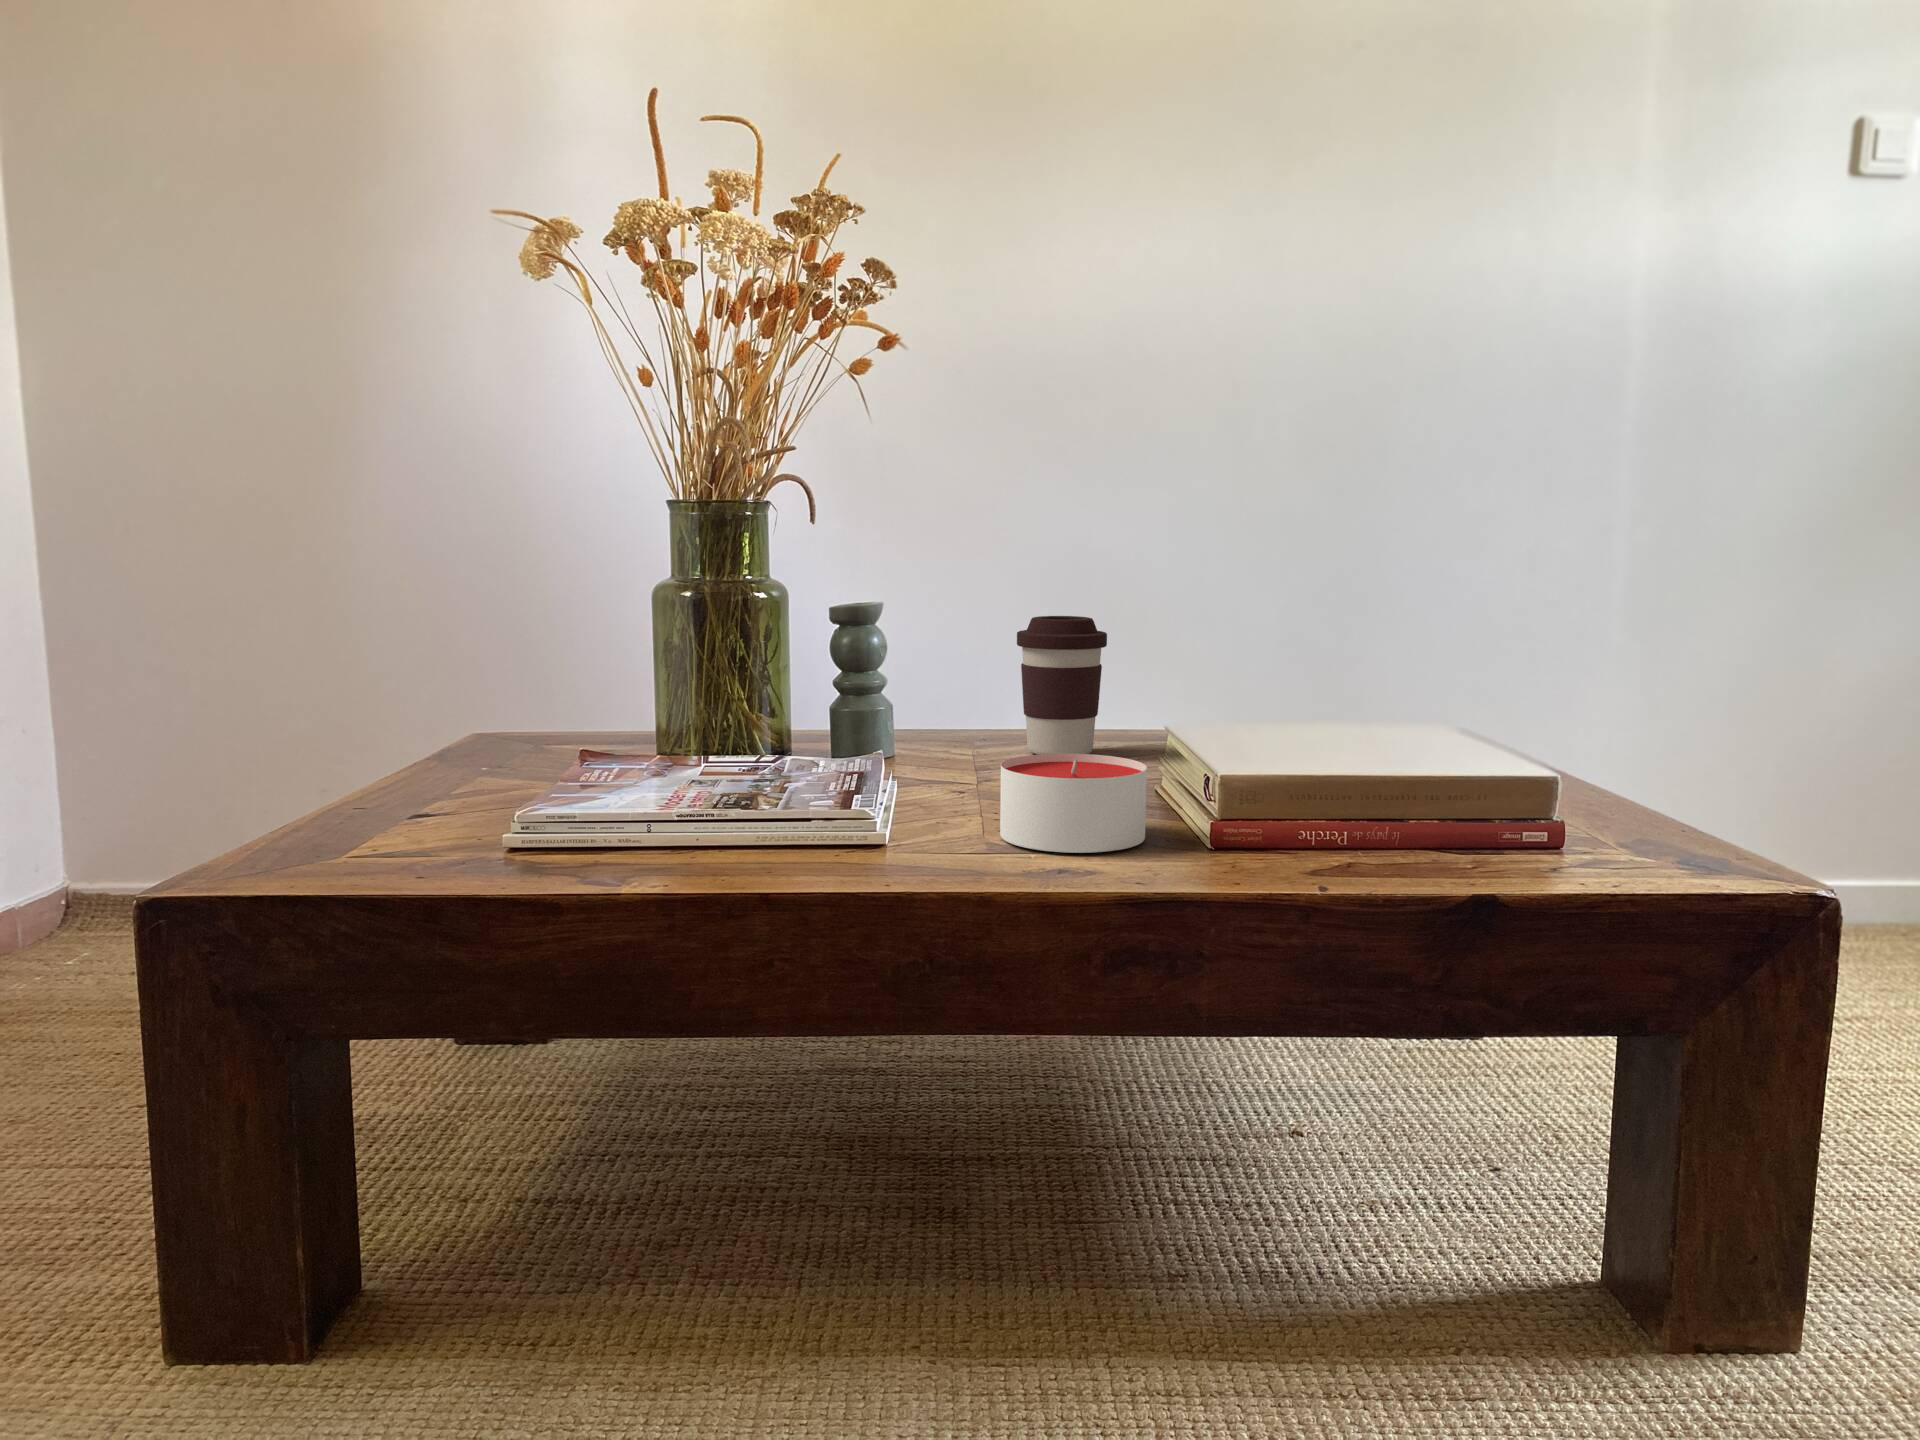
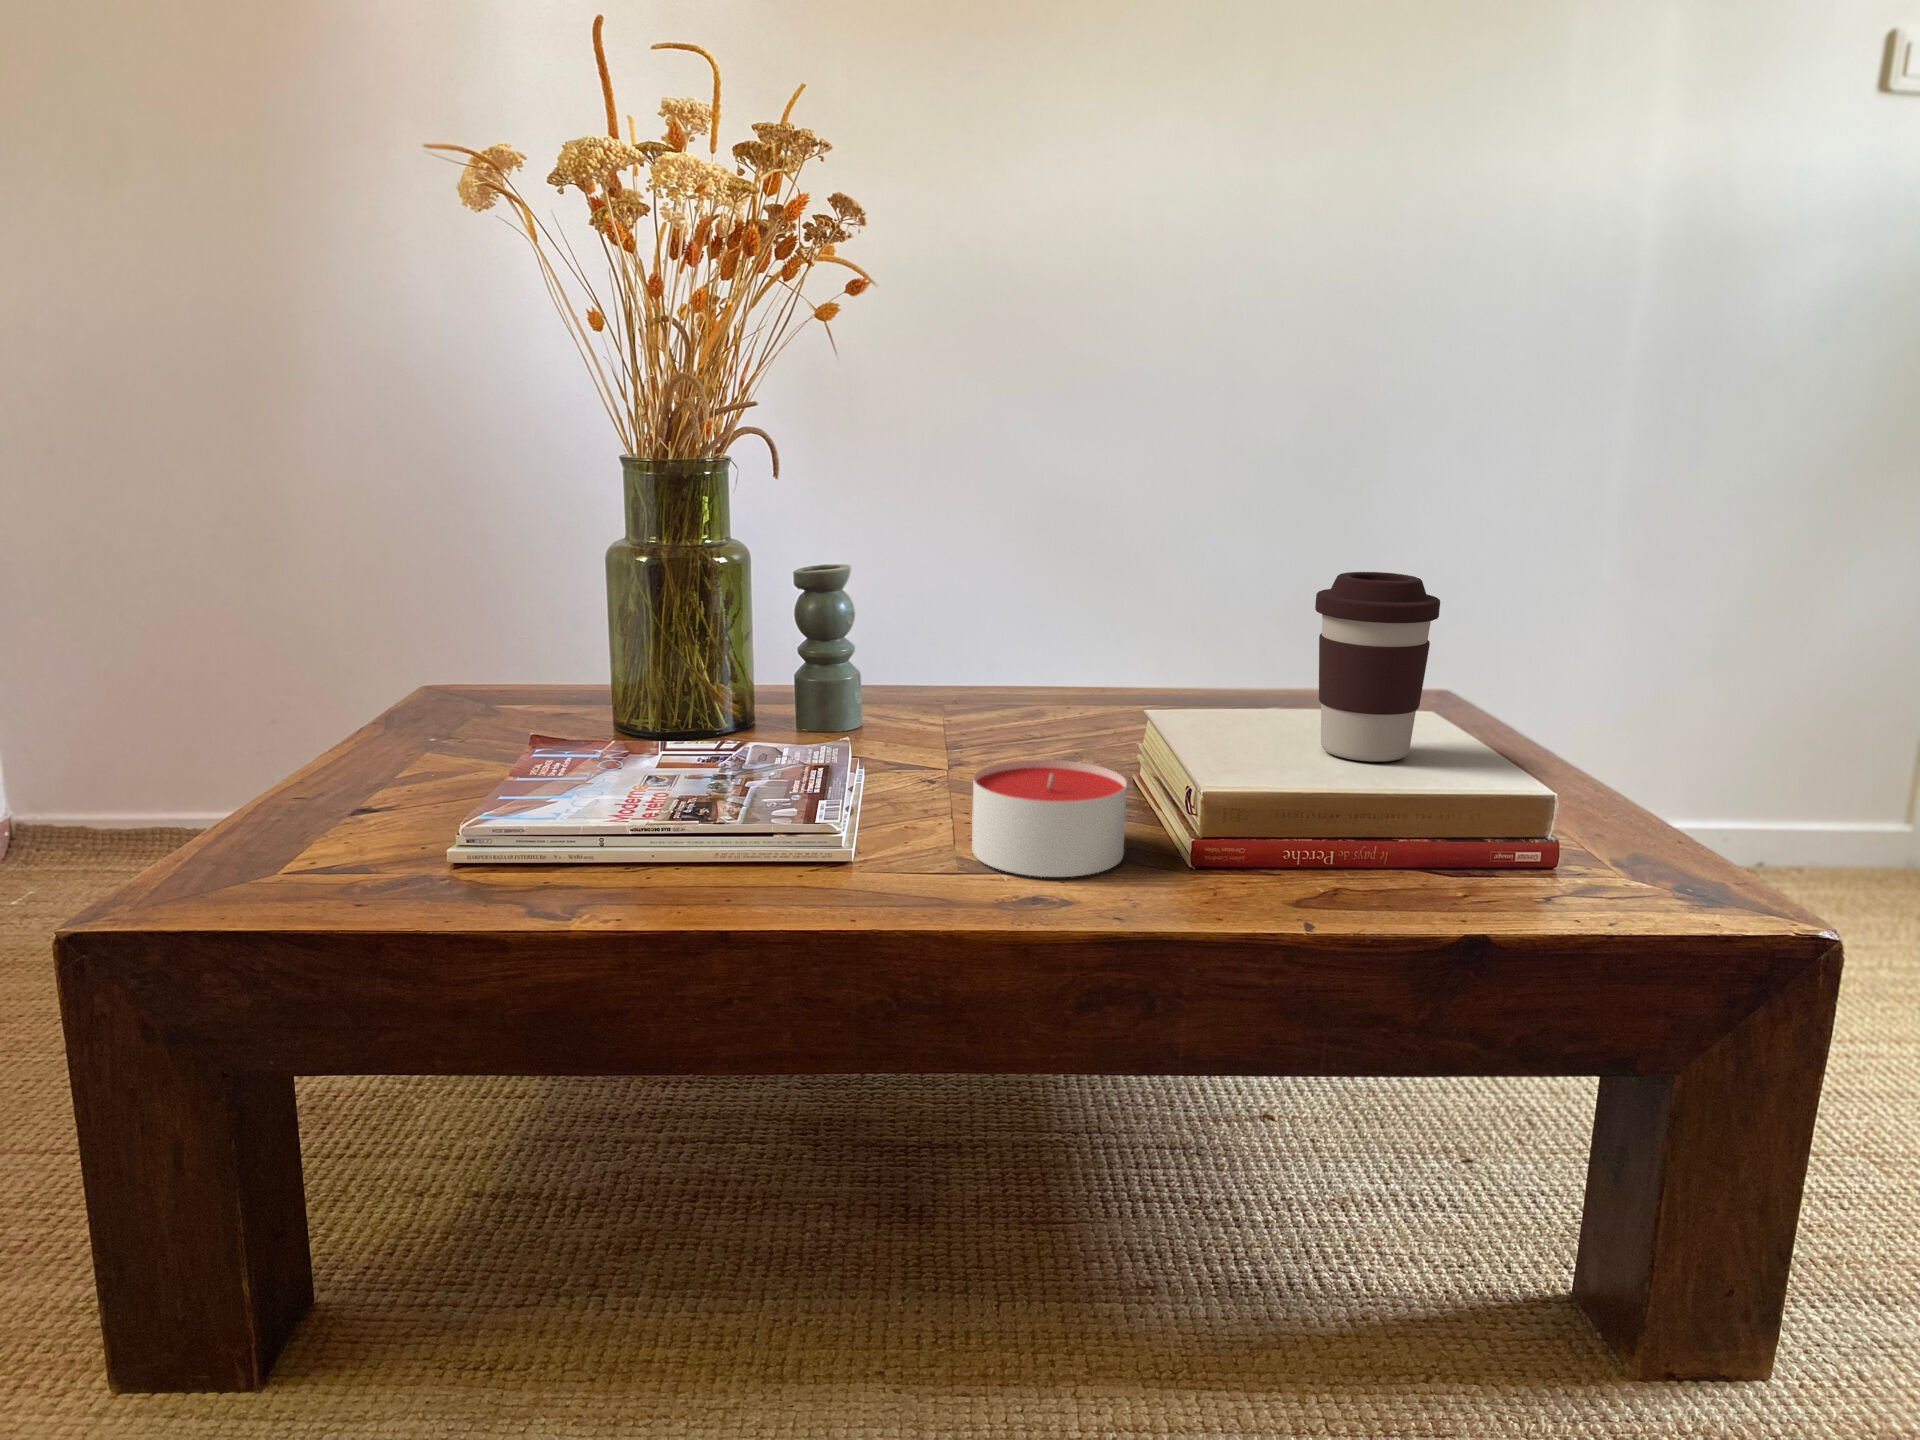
coffee cup: present [1017,616,1107,755] -> present [1315,572,1440,762]

